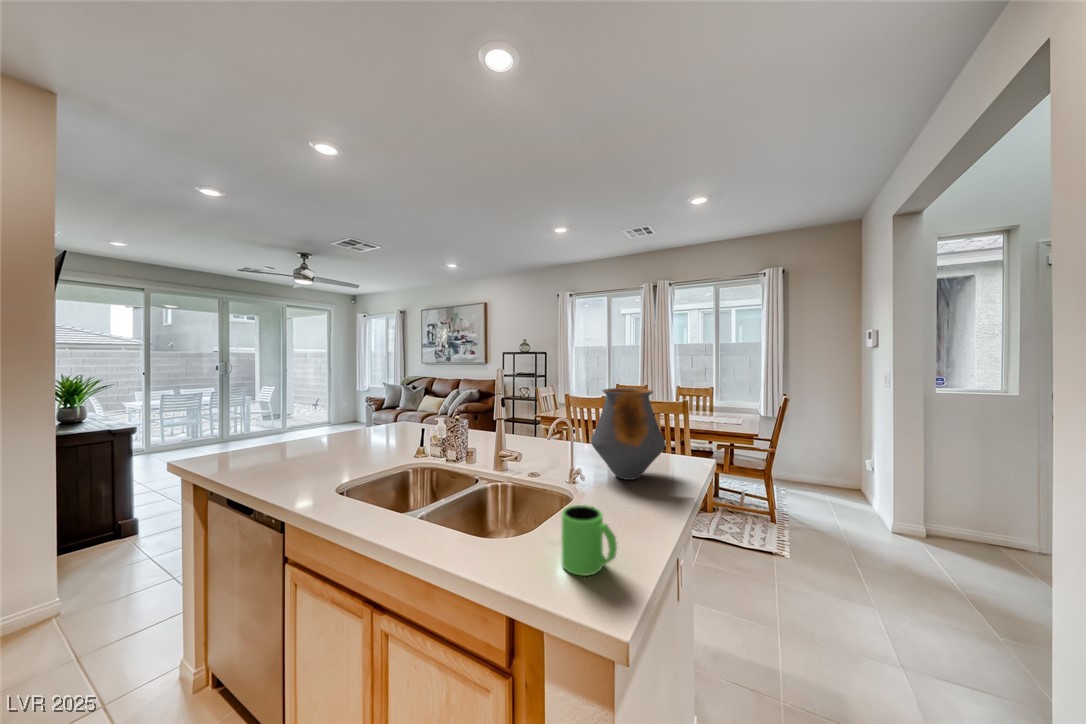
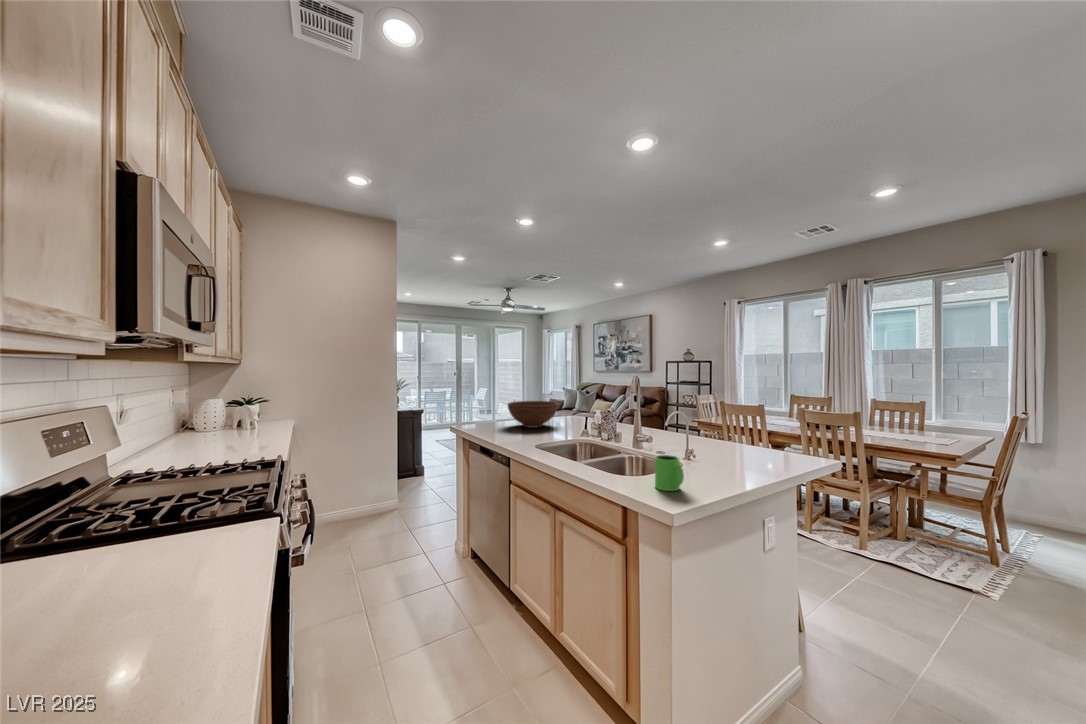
vase: present [591,388,666,480] -> none [705,391,768,461]
fruit bowl: none [296,406,380,447] -> present [507,401,558,428]

